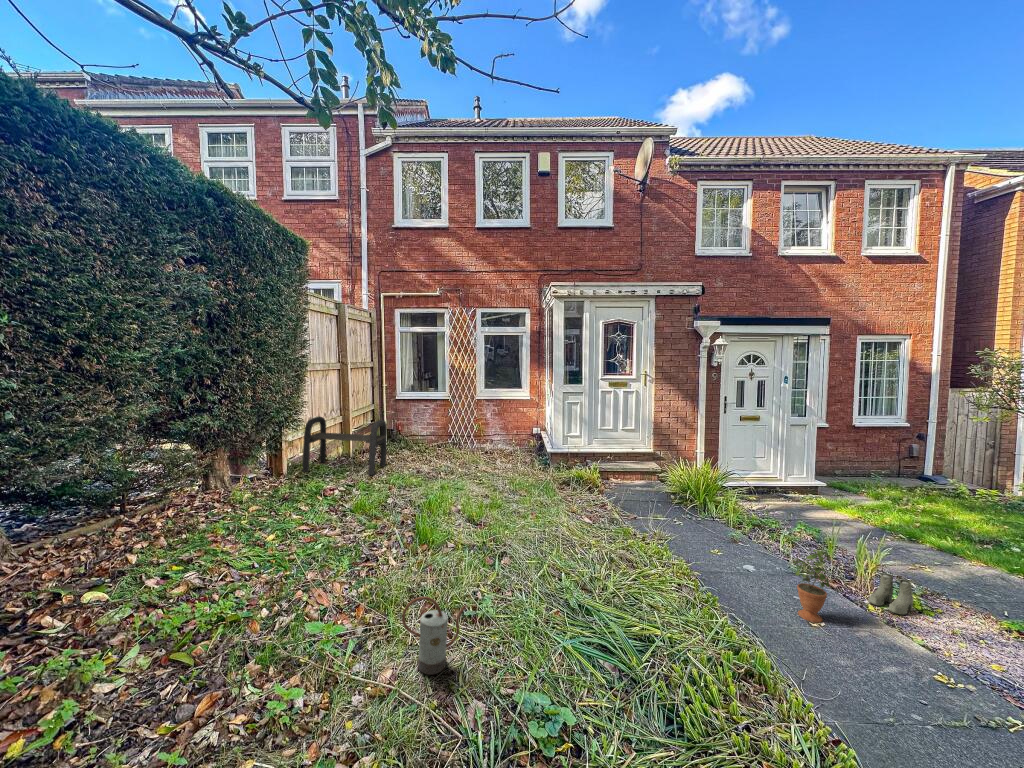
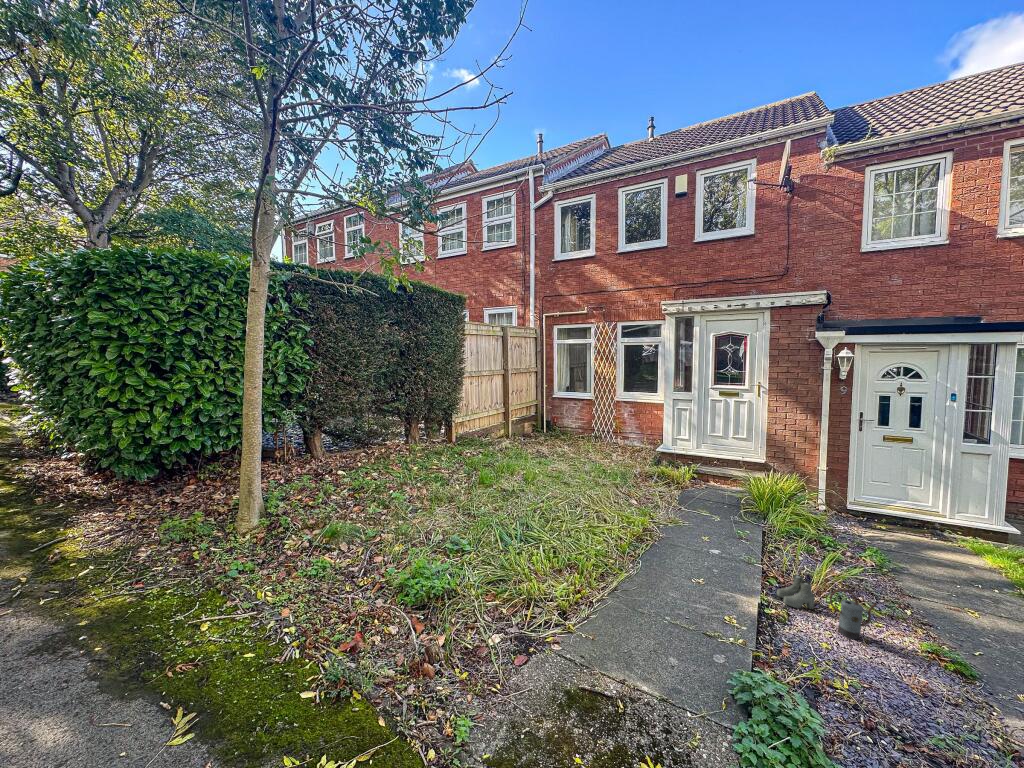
bench: present [302,417,387,475] -> none [463,407,517,449]
potted plant: present [793,549,830,623] -> none [688,531,718,587]
watering can: present [402,596,466,675] -> present [830,589,877,639]

